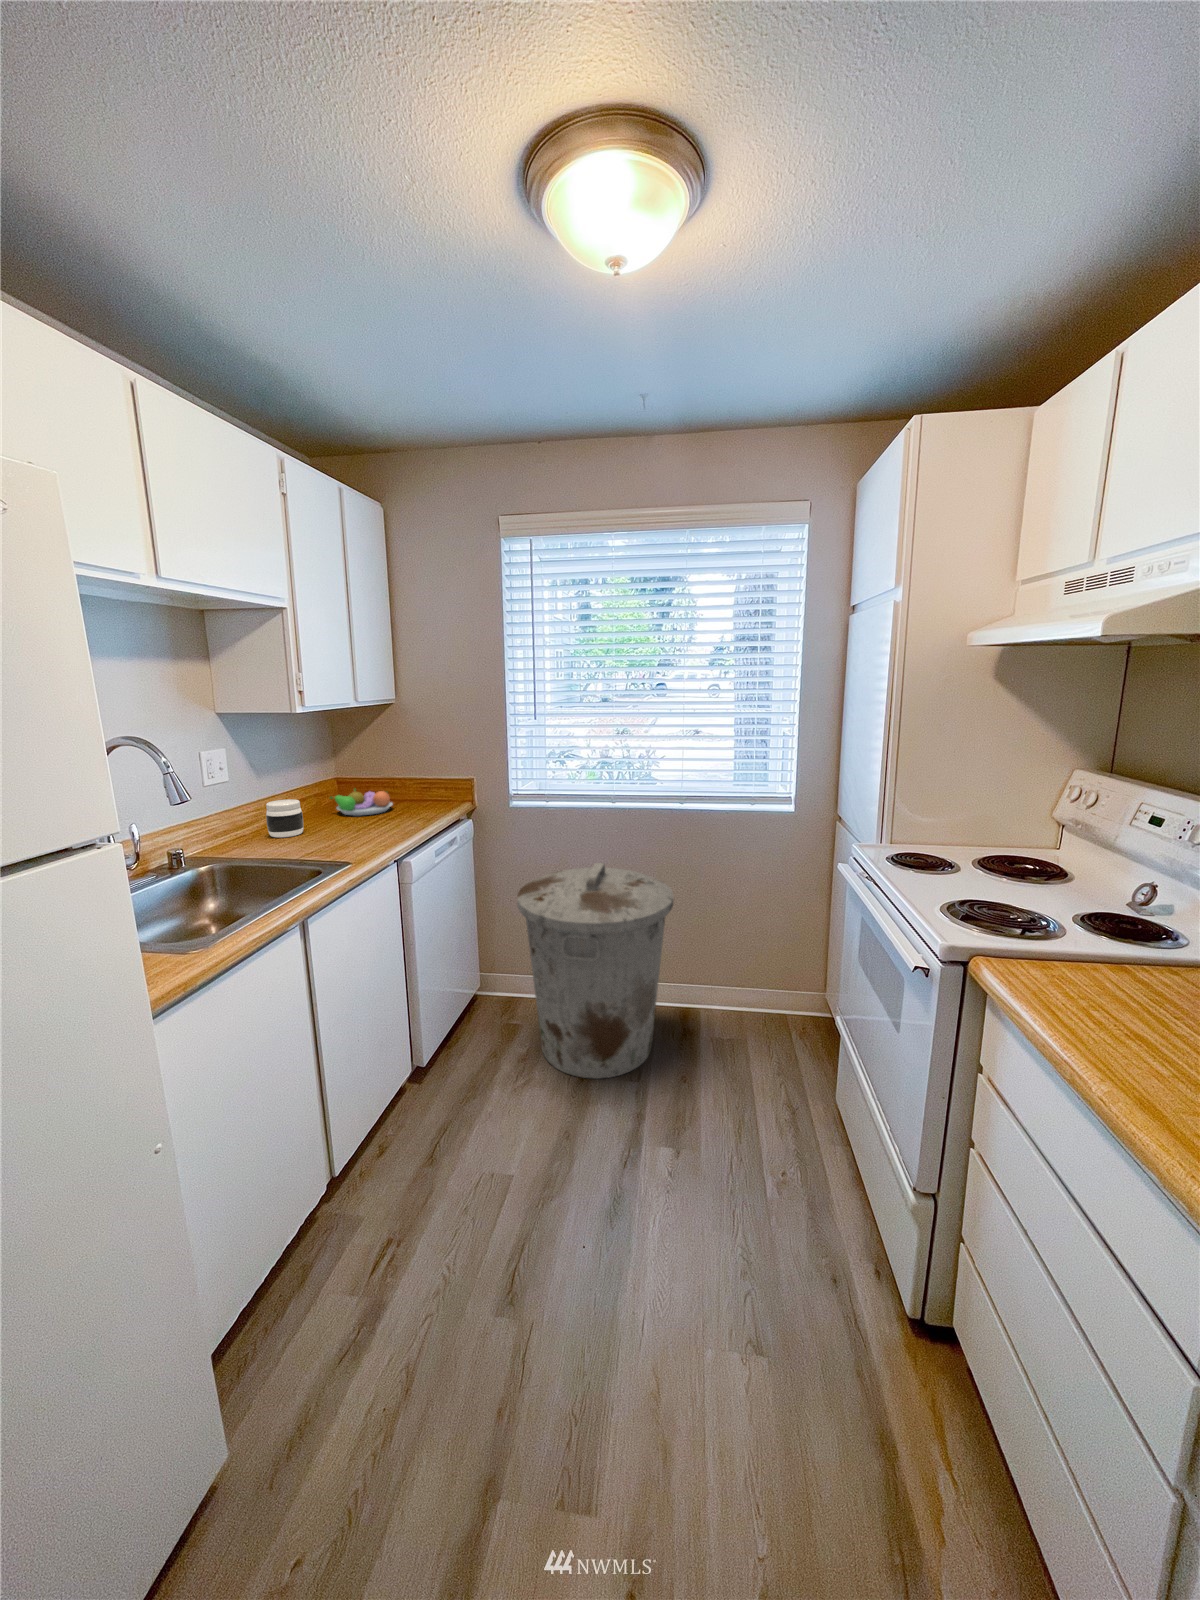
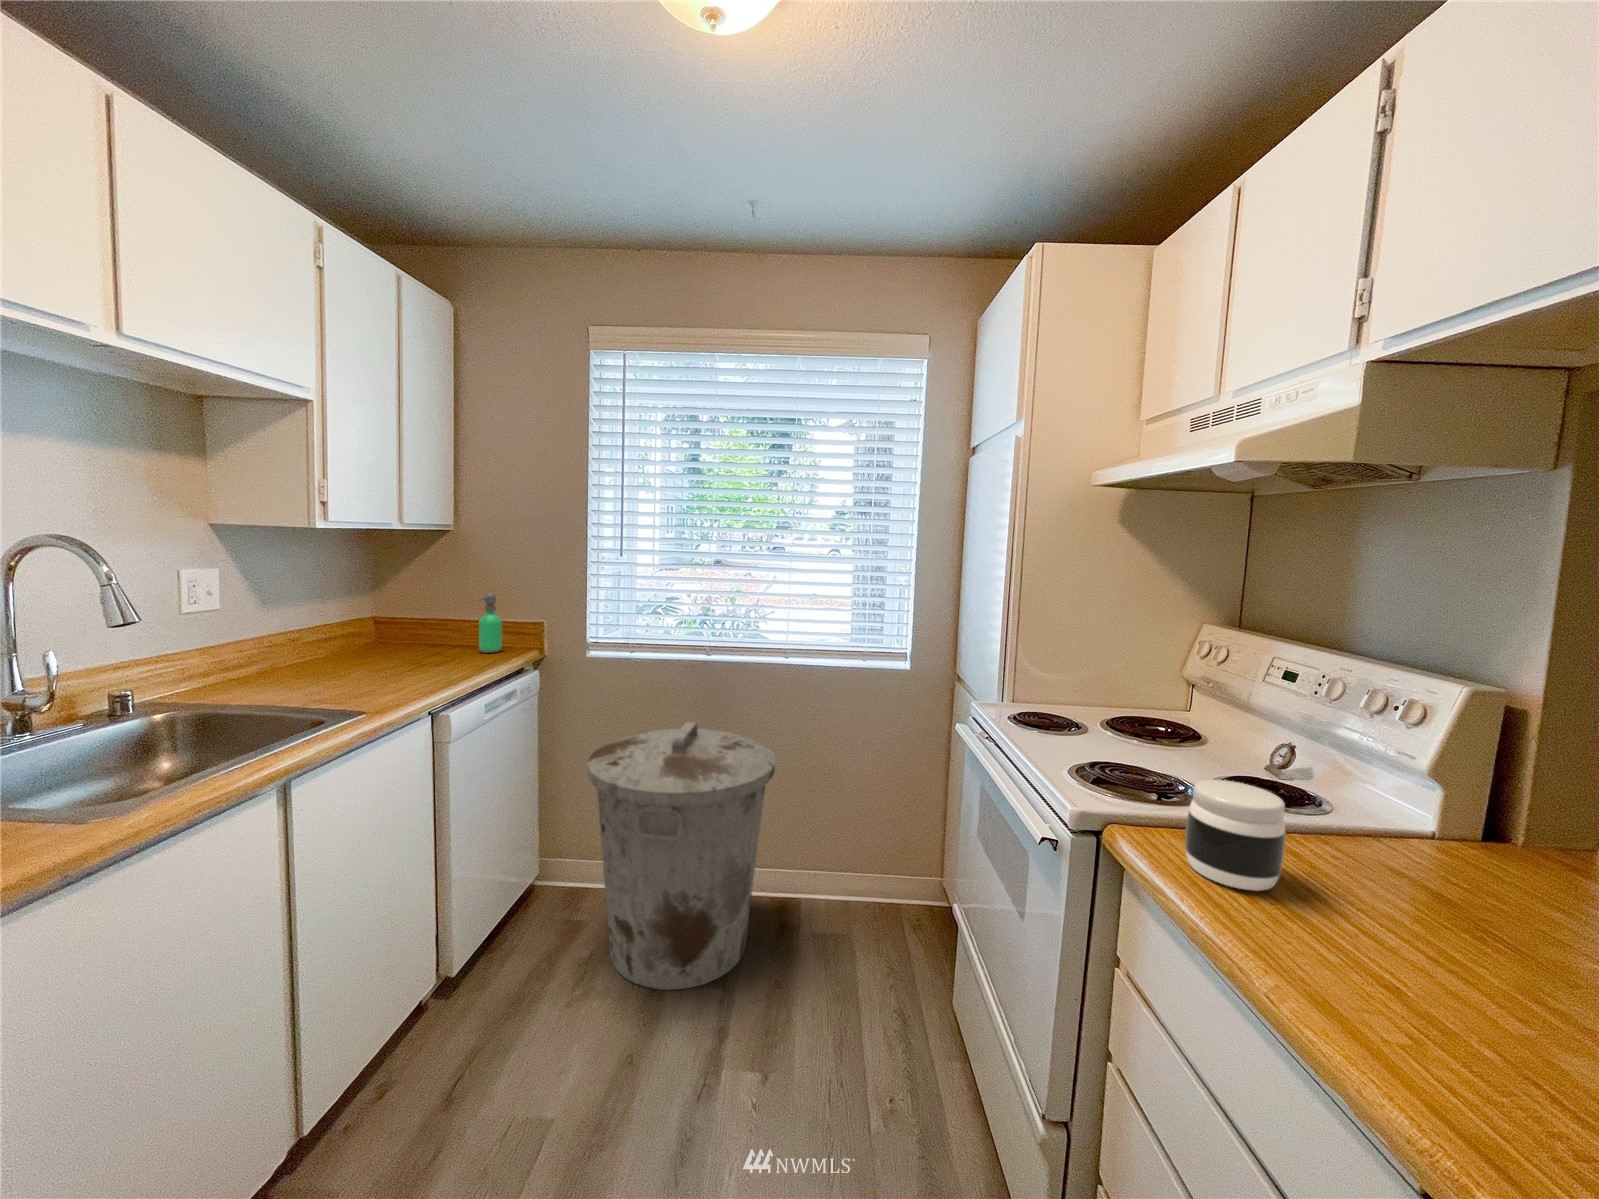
soap dispenser: none [417,757,437,807] -> present [479,593,502,653]
fruit bowl: present [330,789,392,816] -> none [362,627,445,660]
jar: present [266,799,304,838] -> present [1185,779,1285,891]

